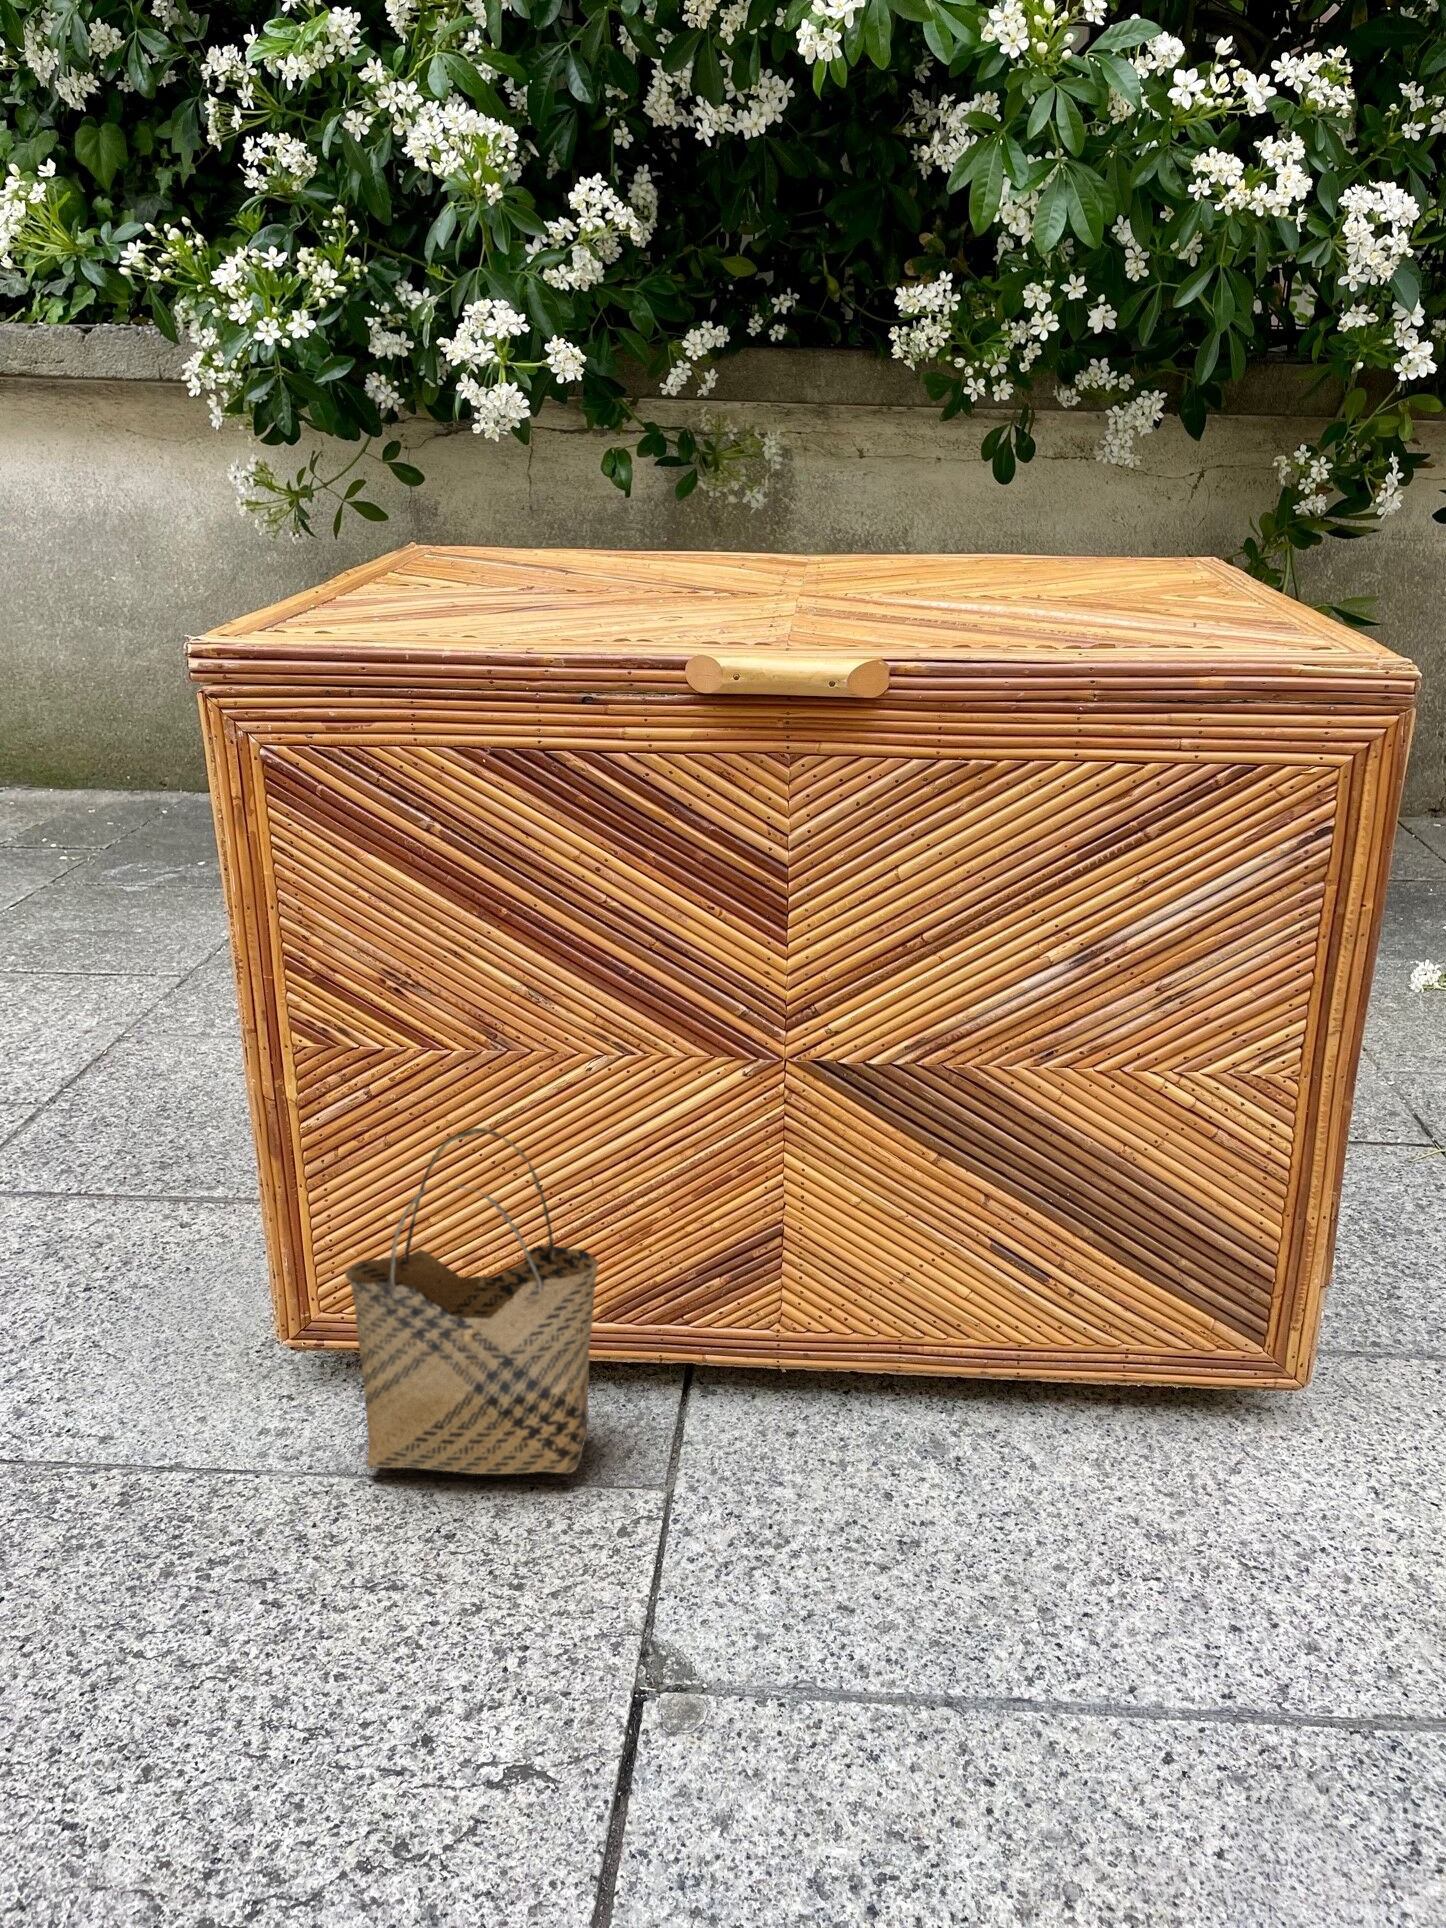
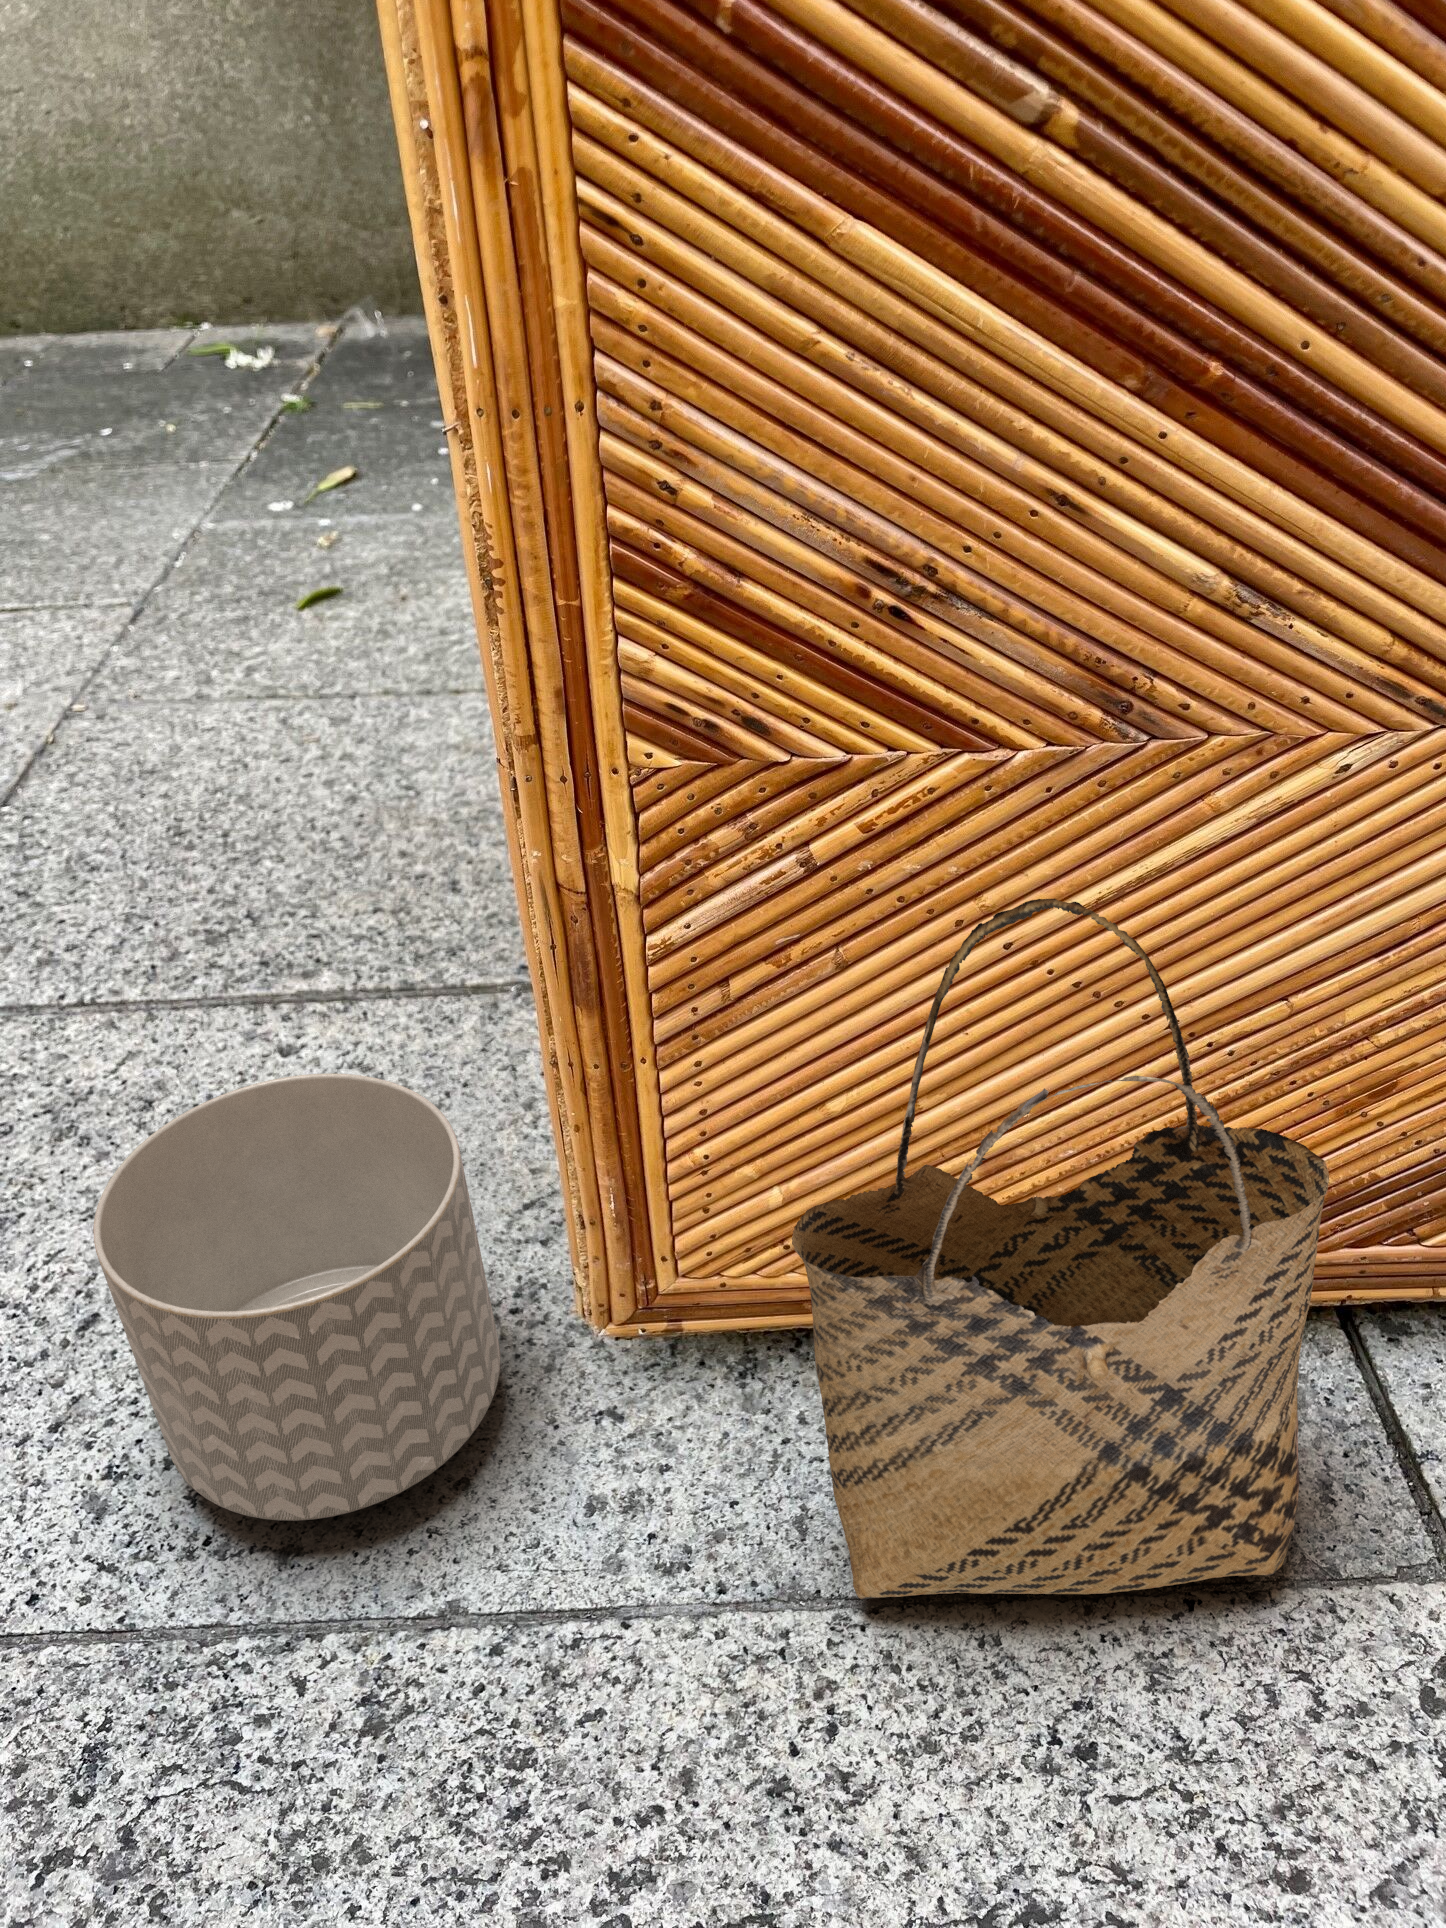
planter: none [41,1203,238,1413] -> present [93,1073,500,1521]

